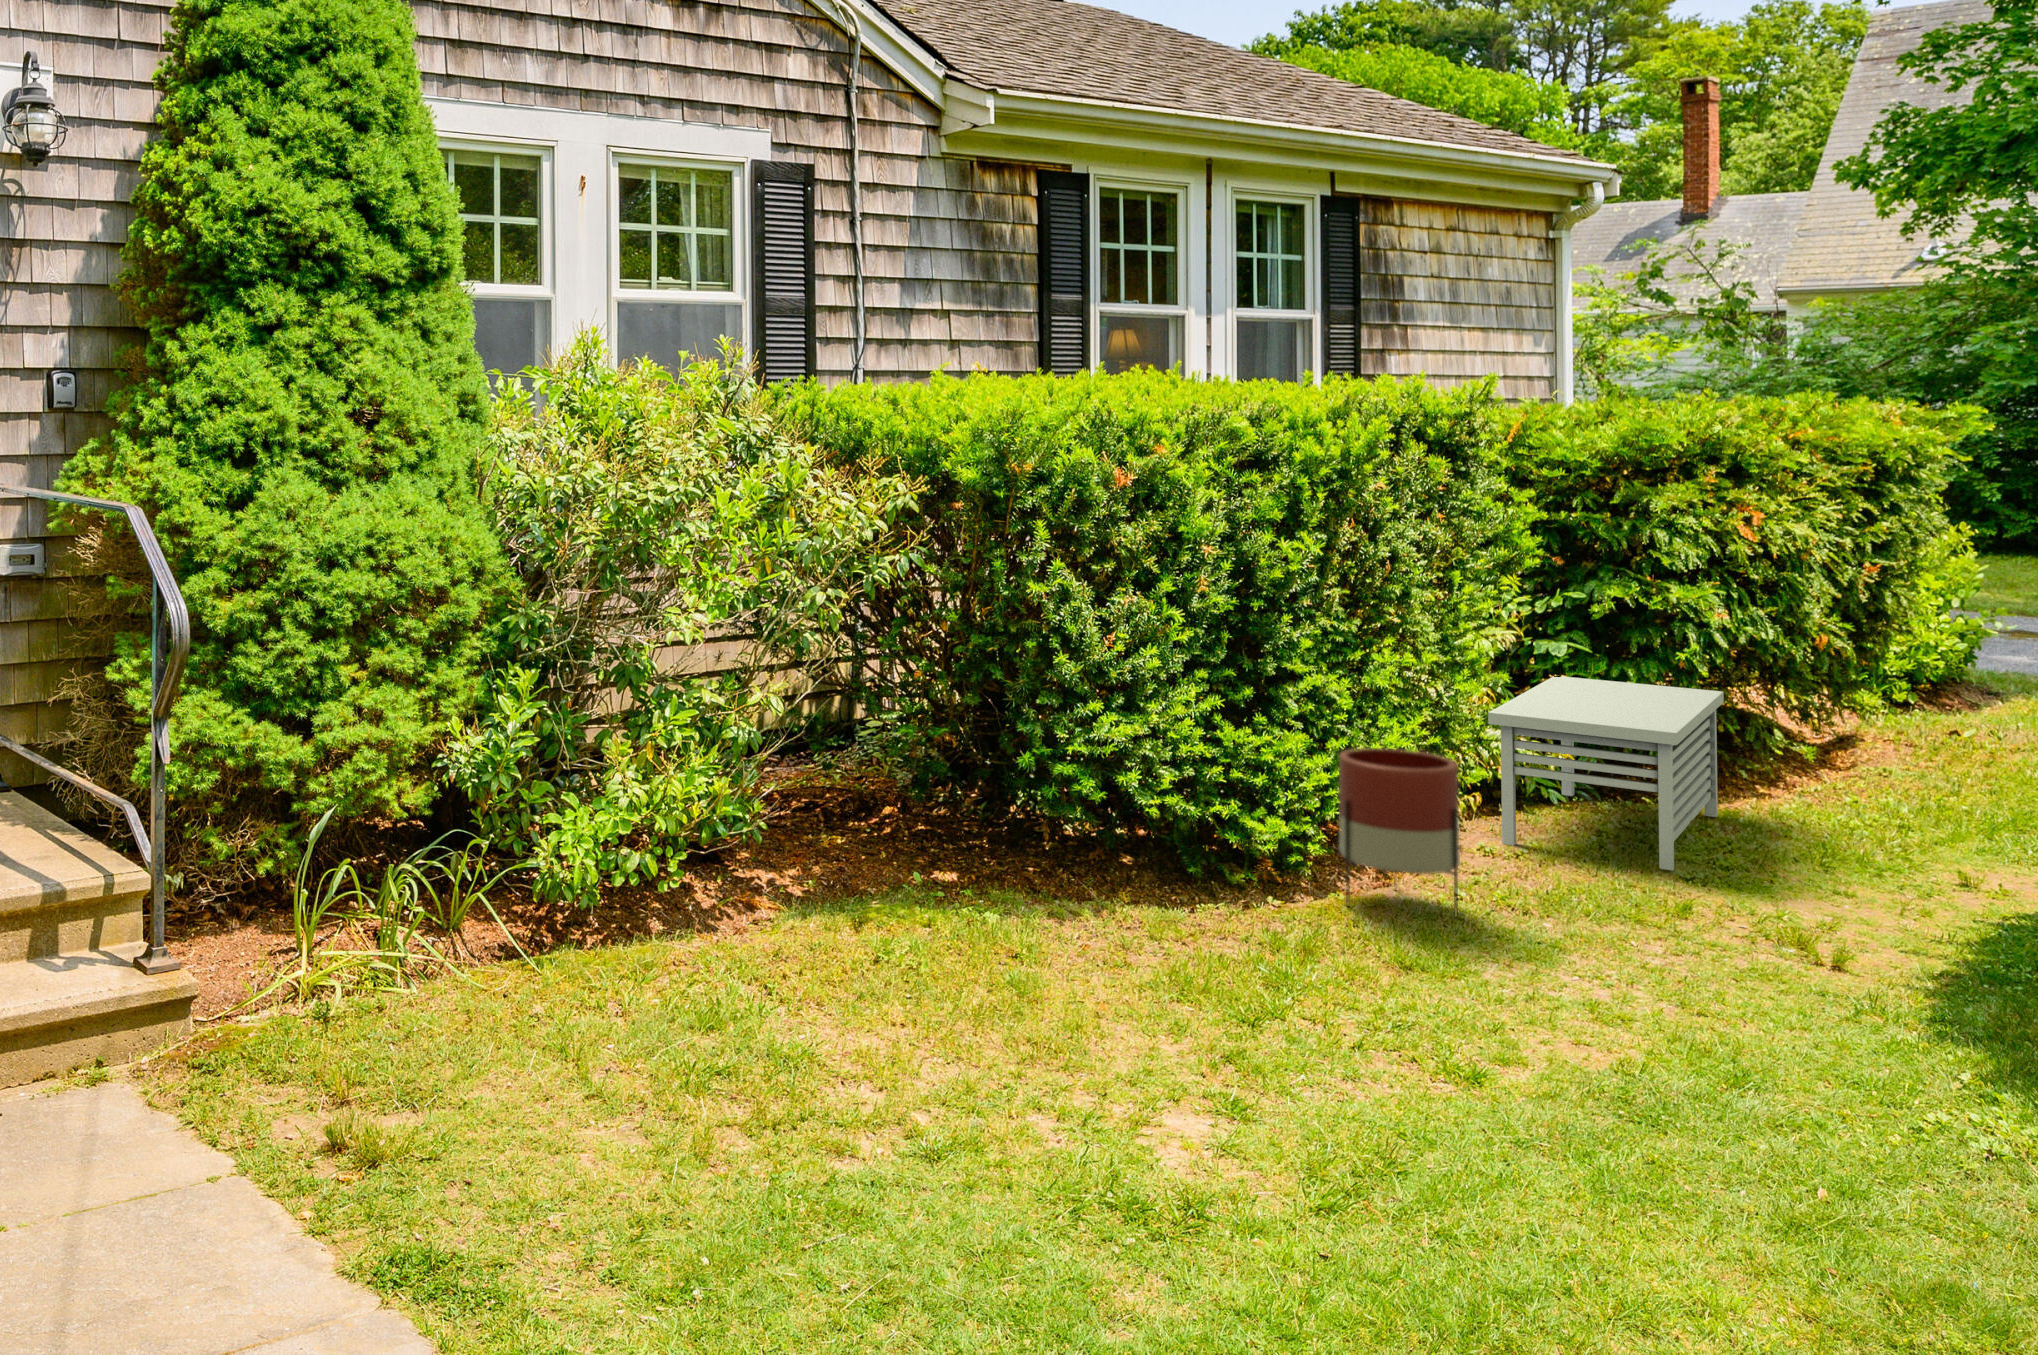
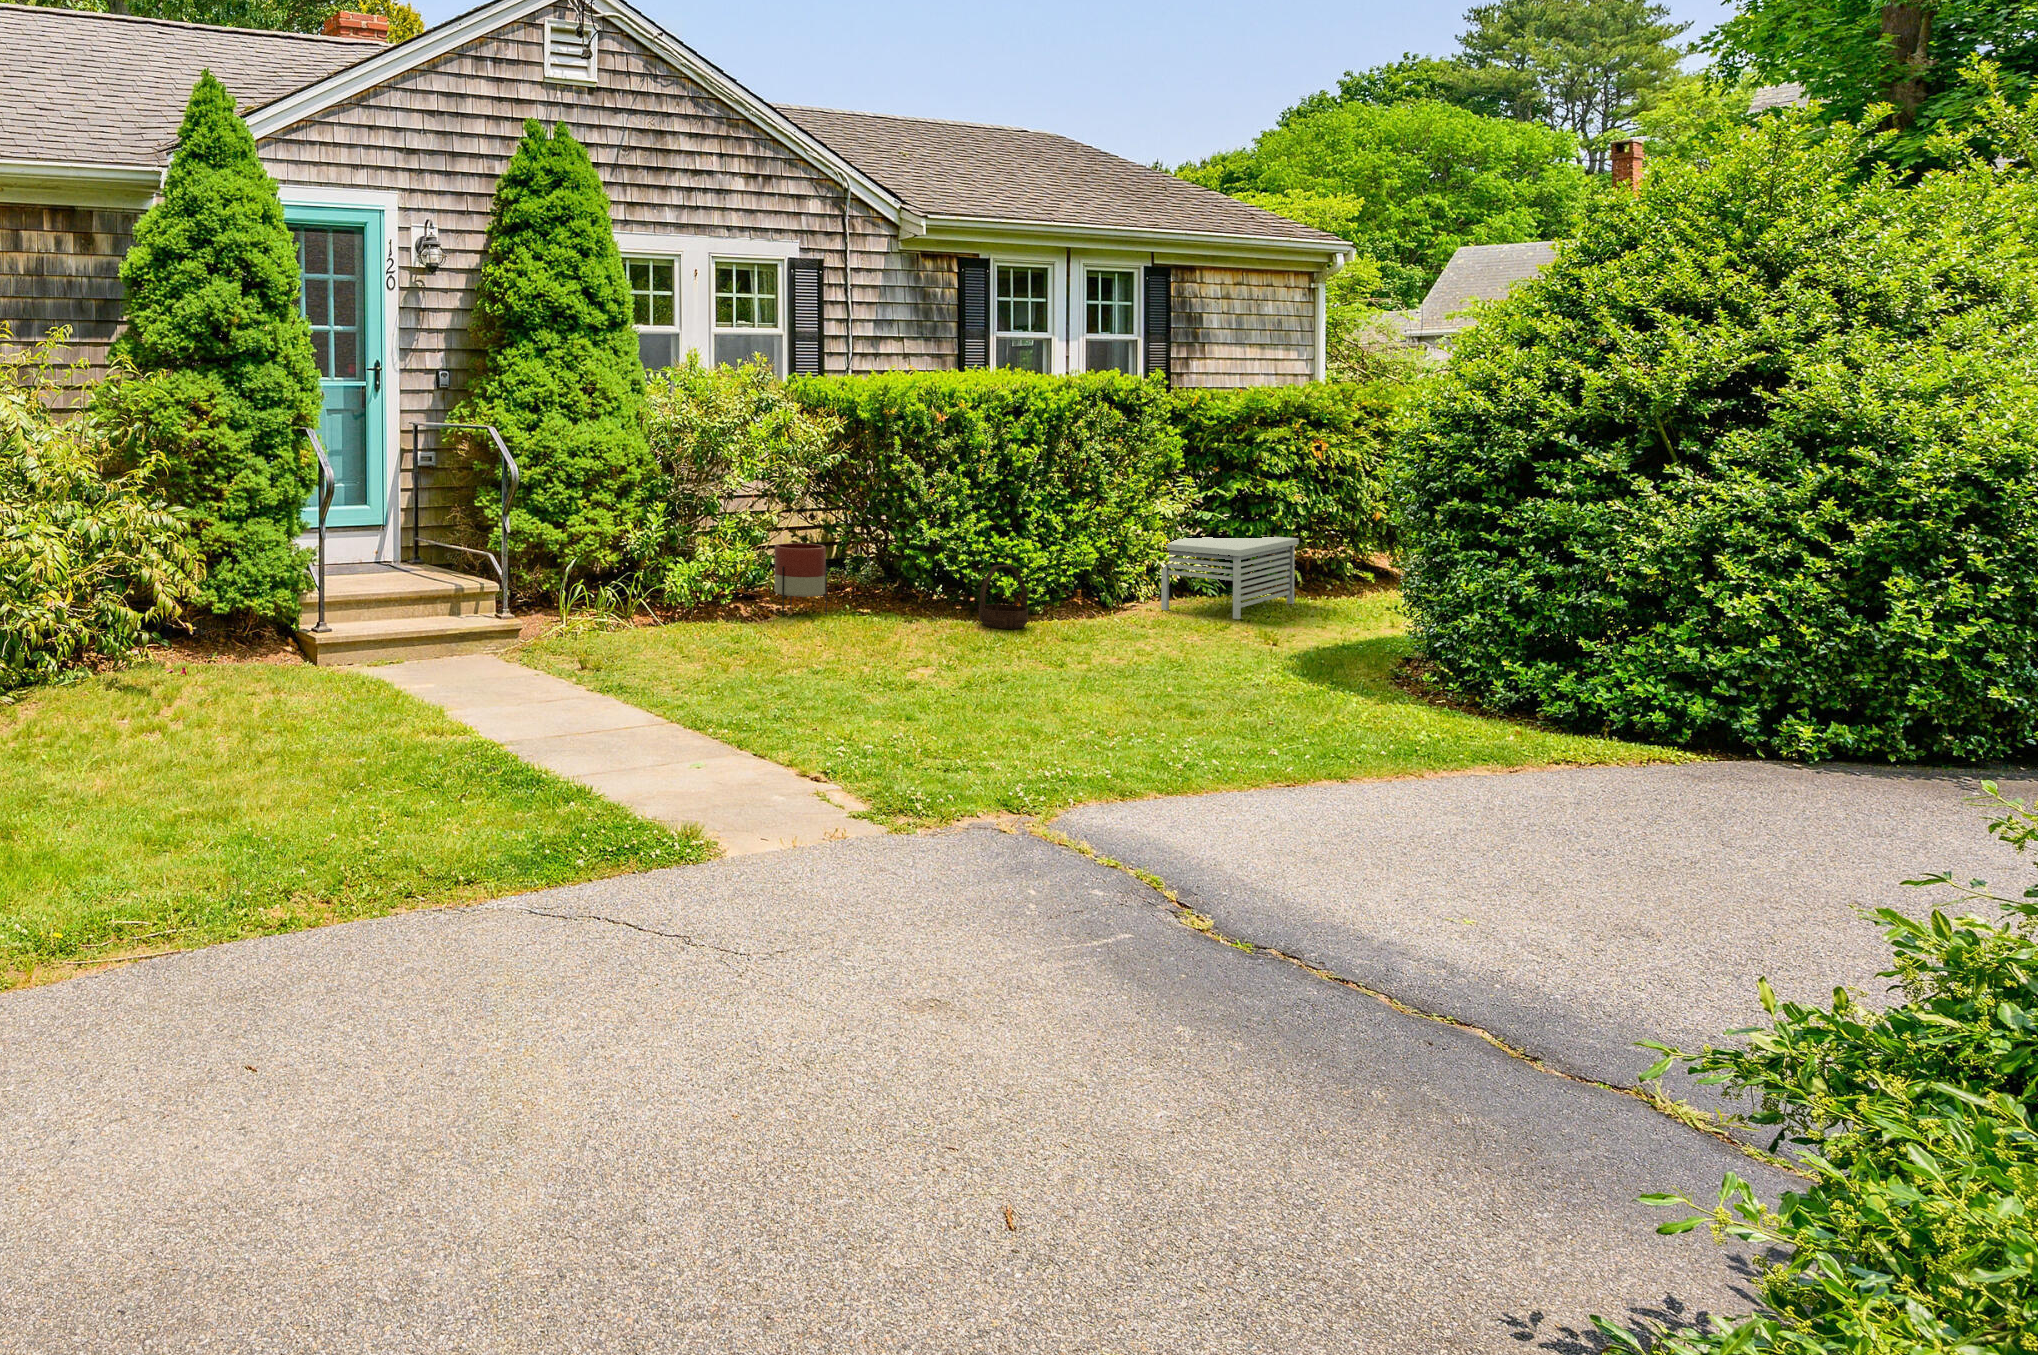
planter: present [1339,748,1460,917] -> present [774,543,827,616]
basket: none [1194,783,1300,924] -> present [979,565,1028,629]

